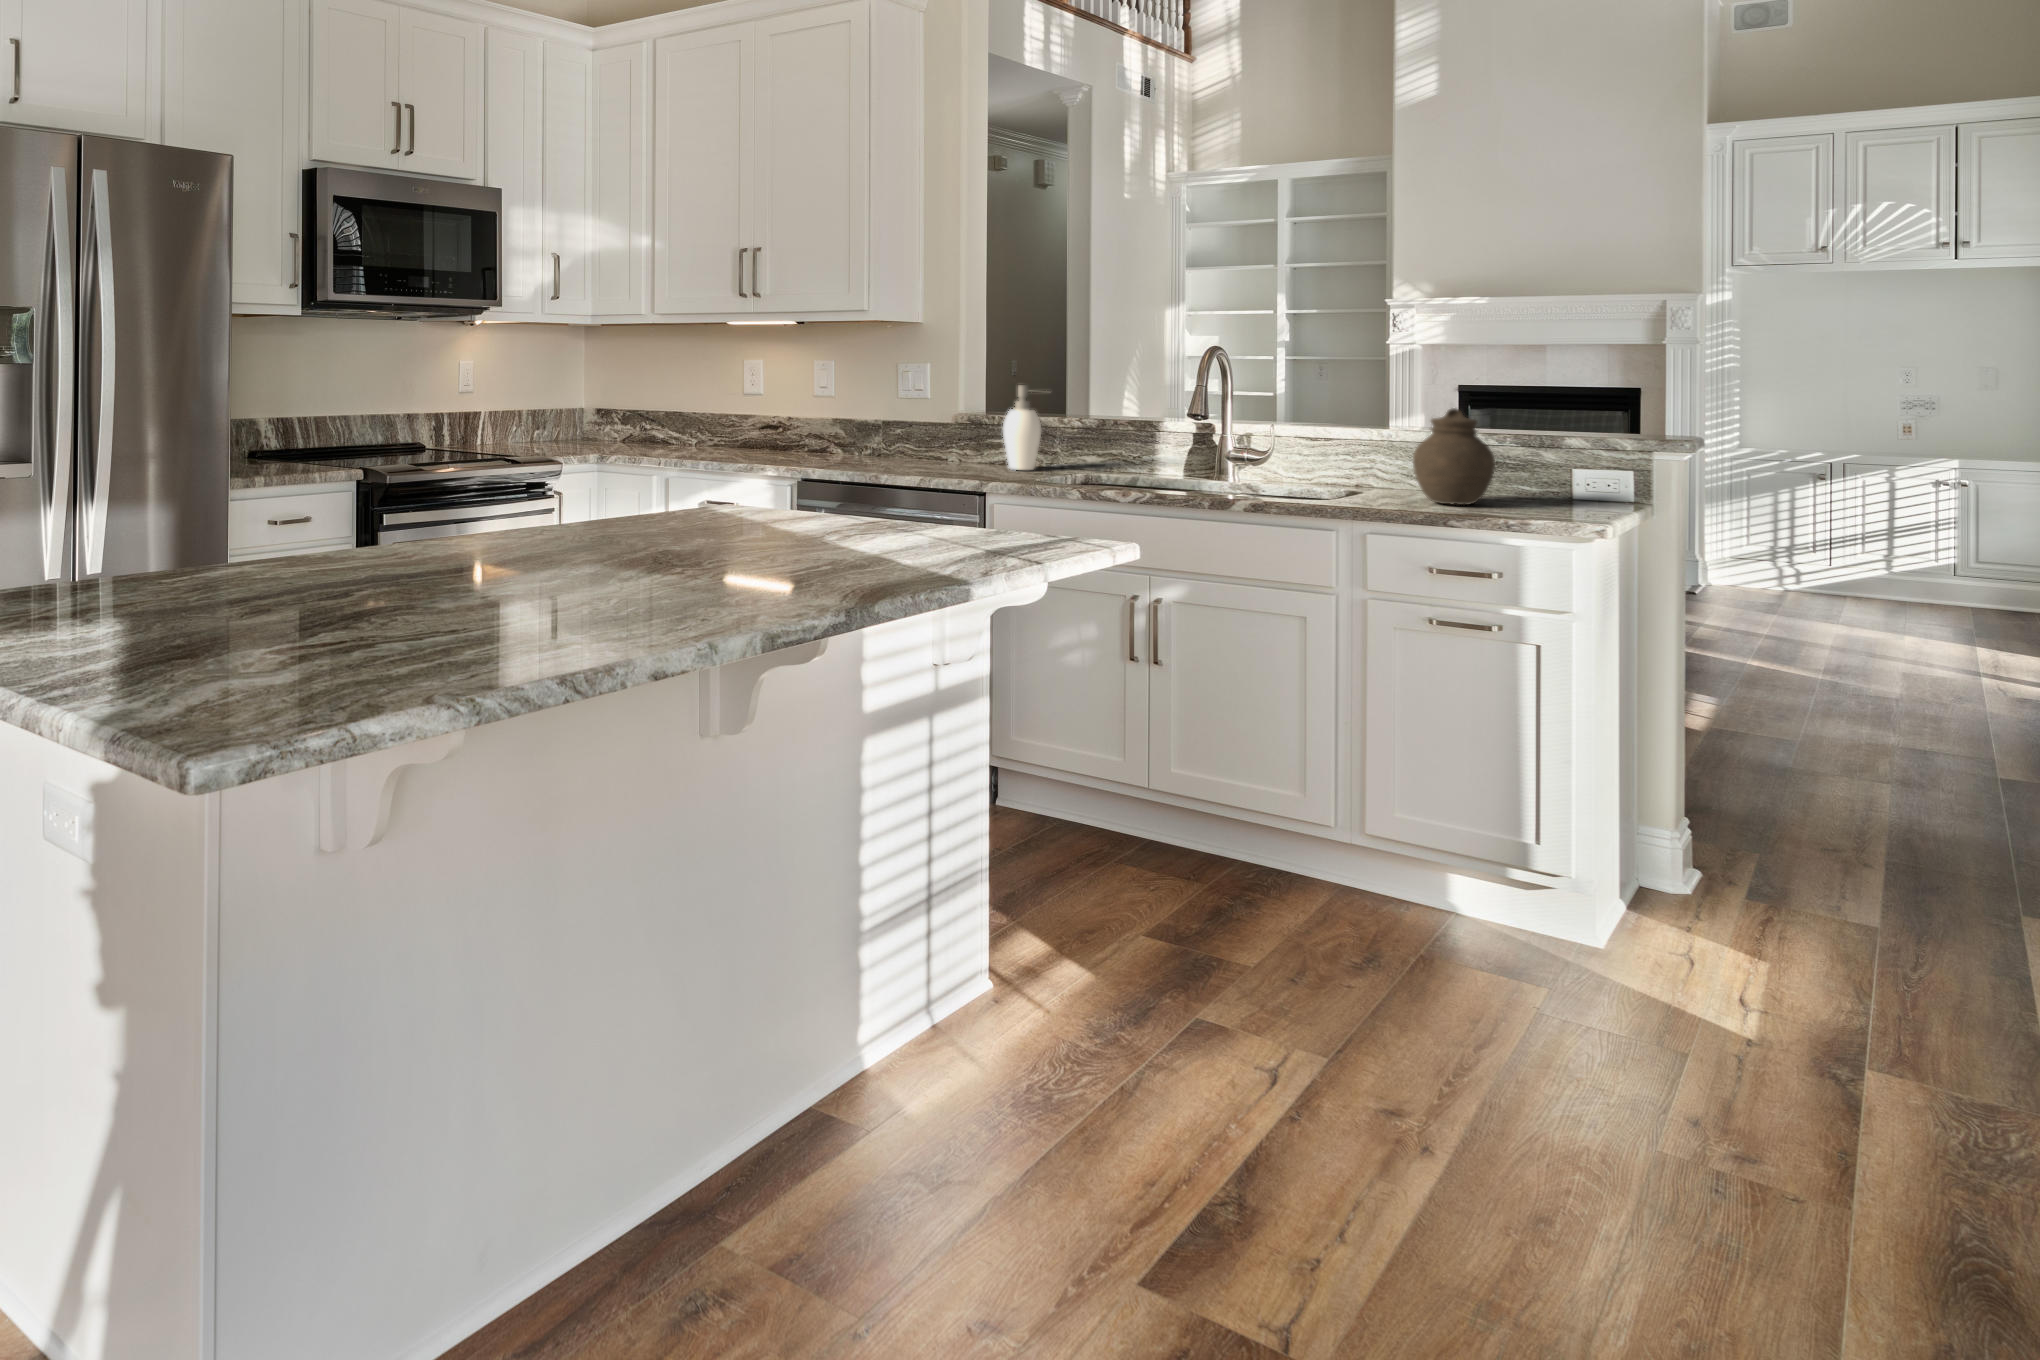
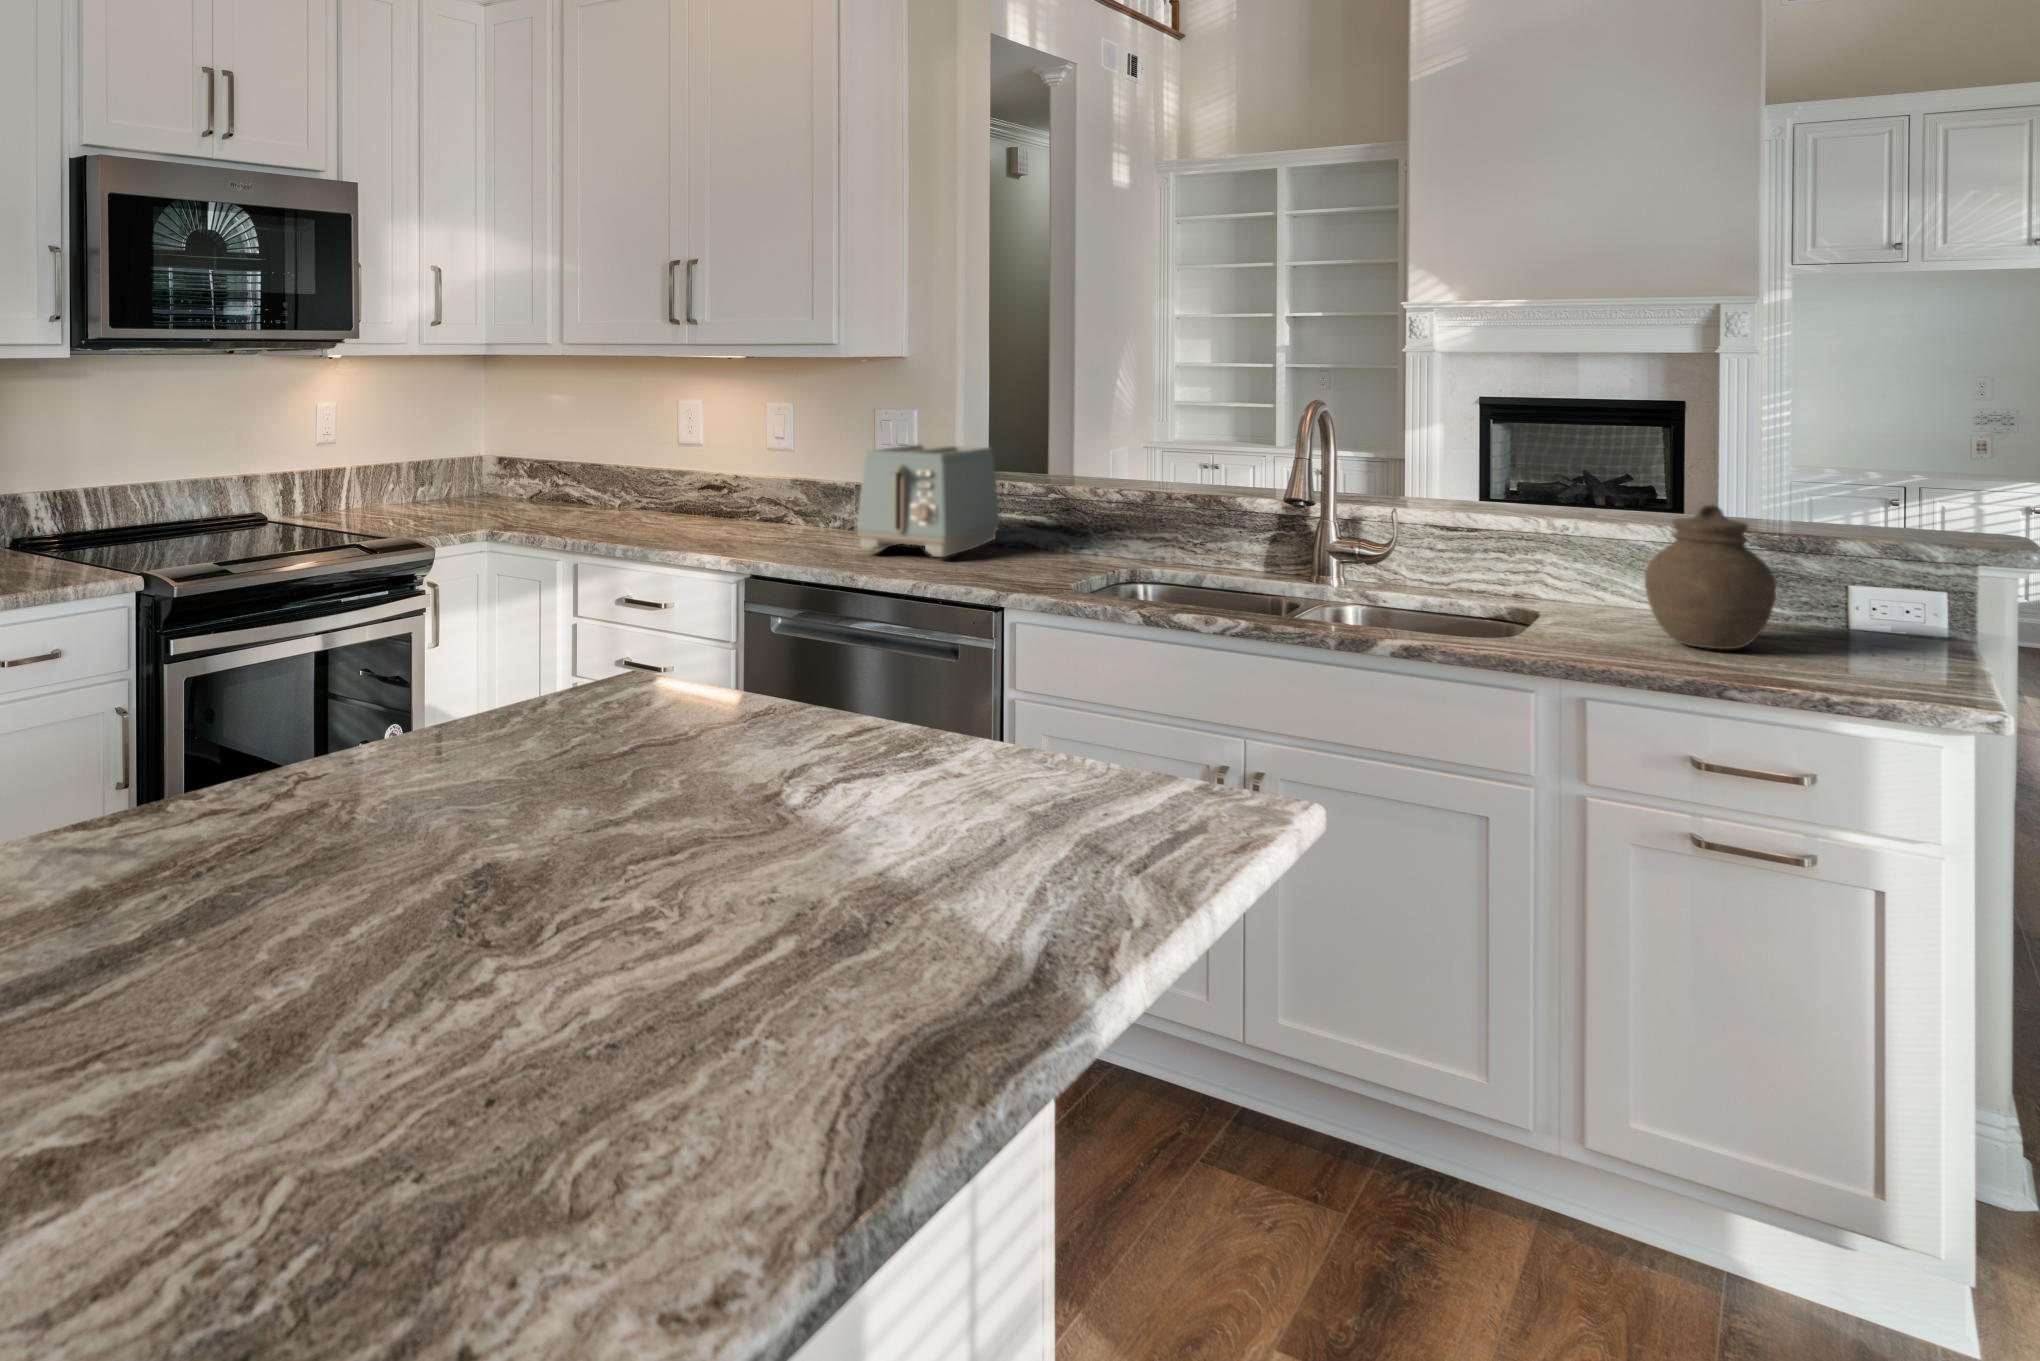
toaster: none [882,385,991,464] -> present [857,444,999,557]
soap dispenser: present [1003,385,1041,470] -> none [1023,452,1091,570]

